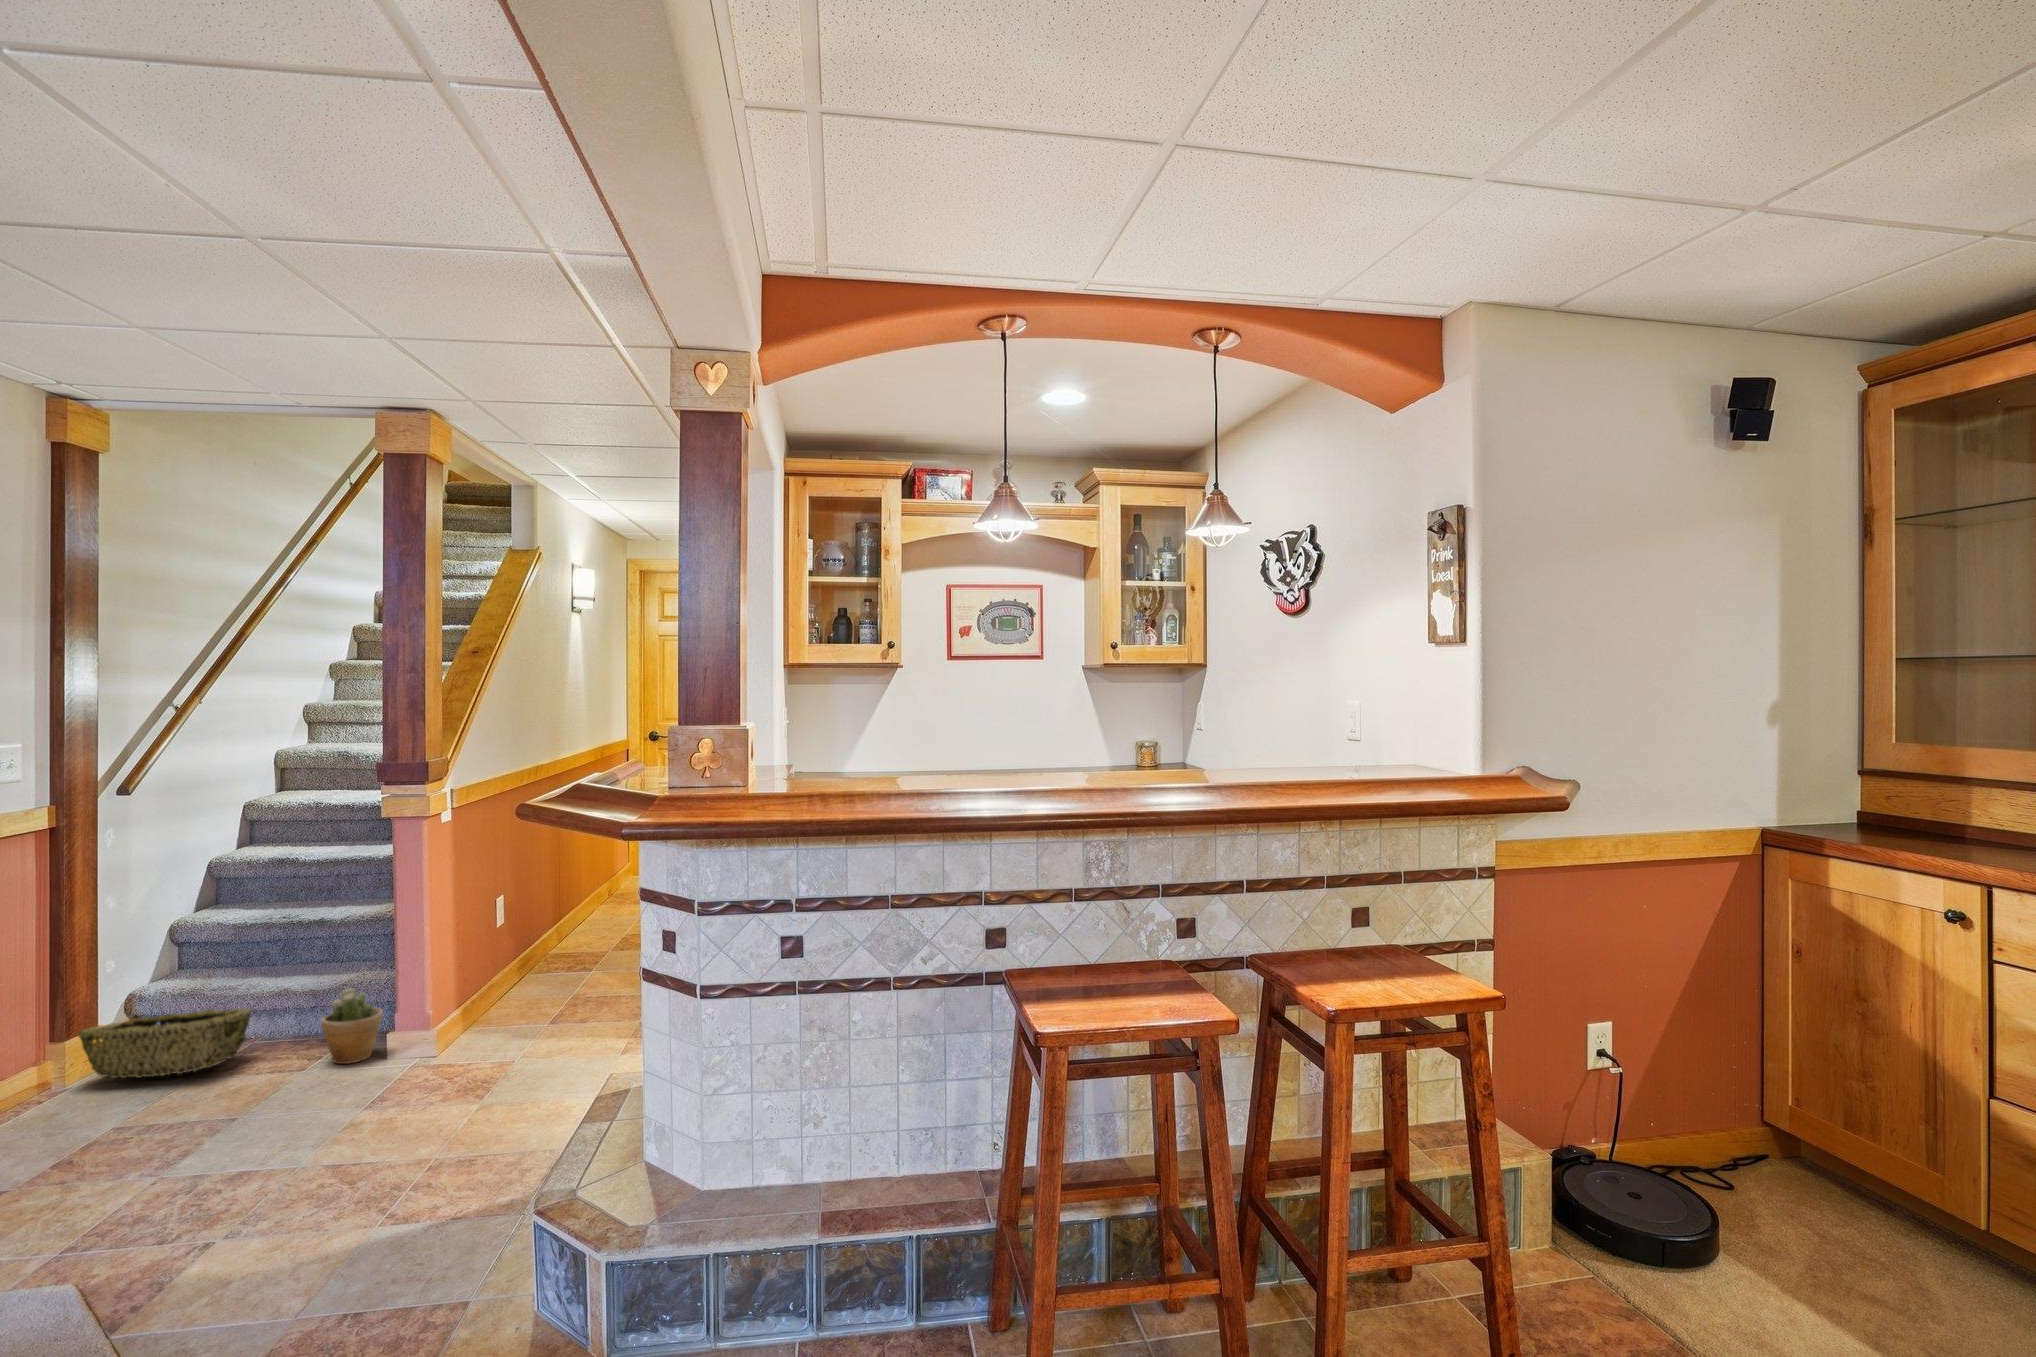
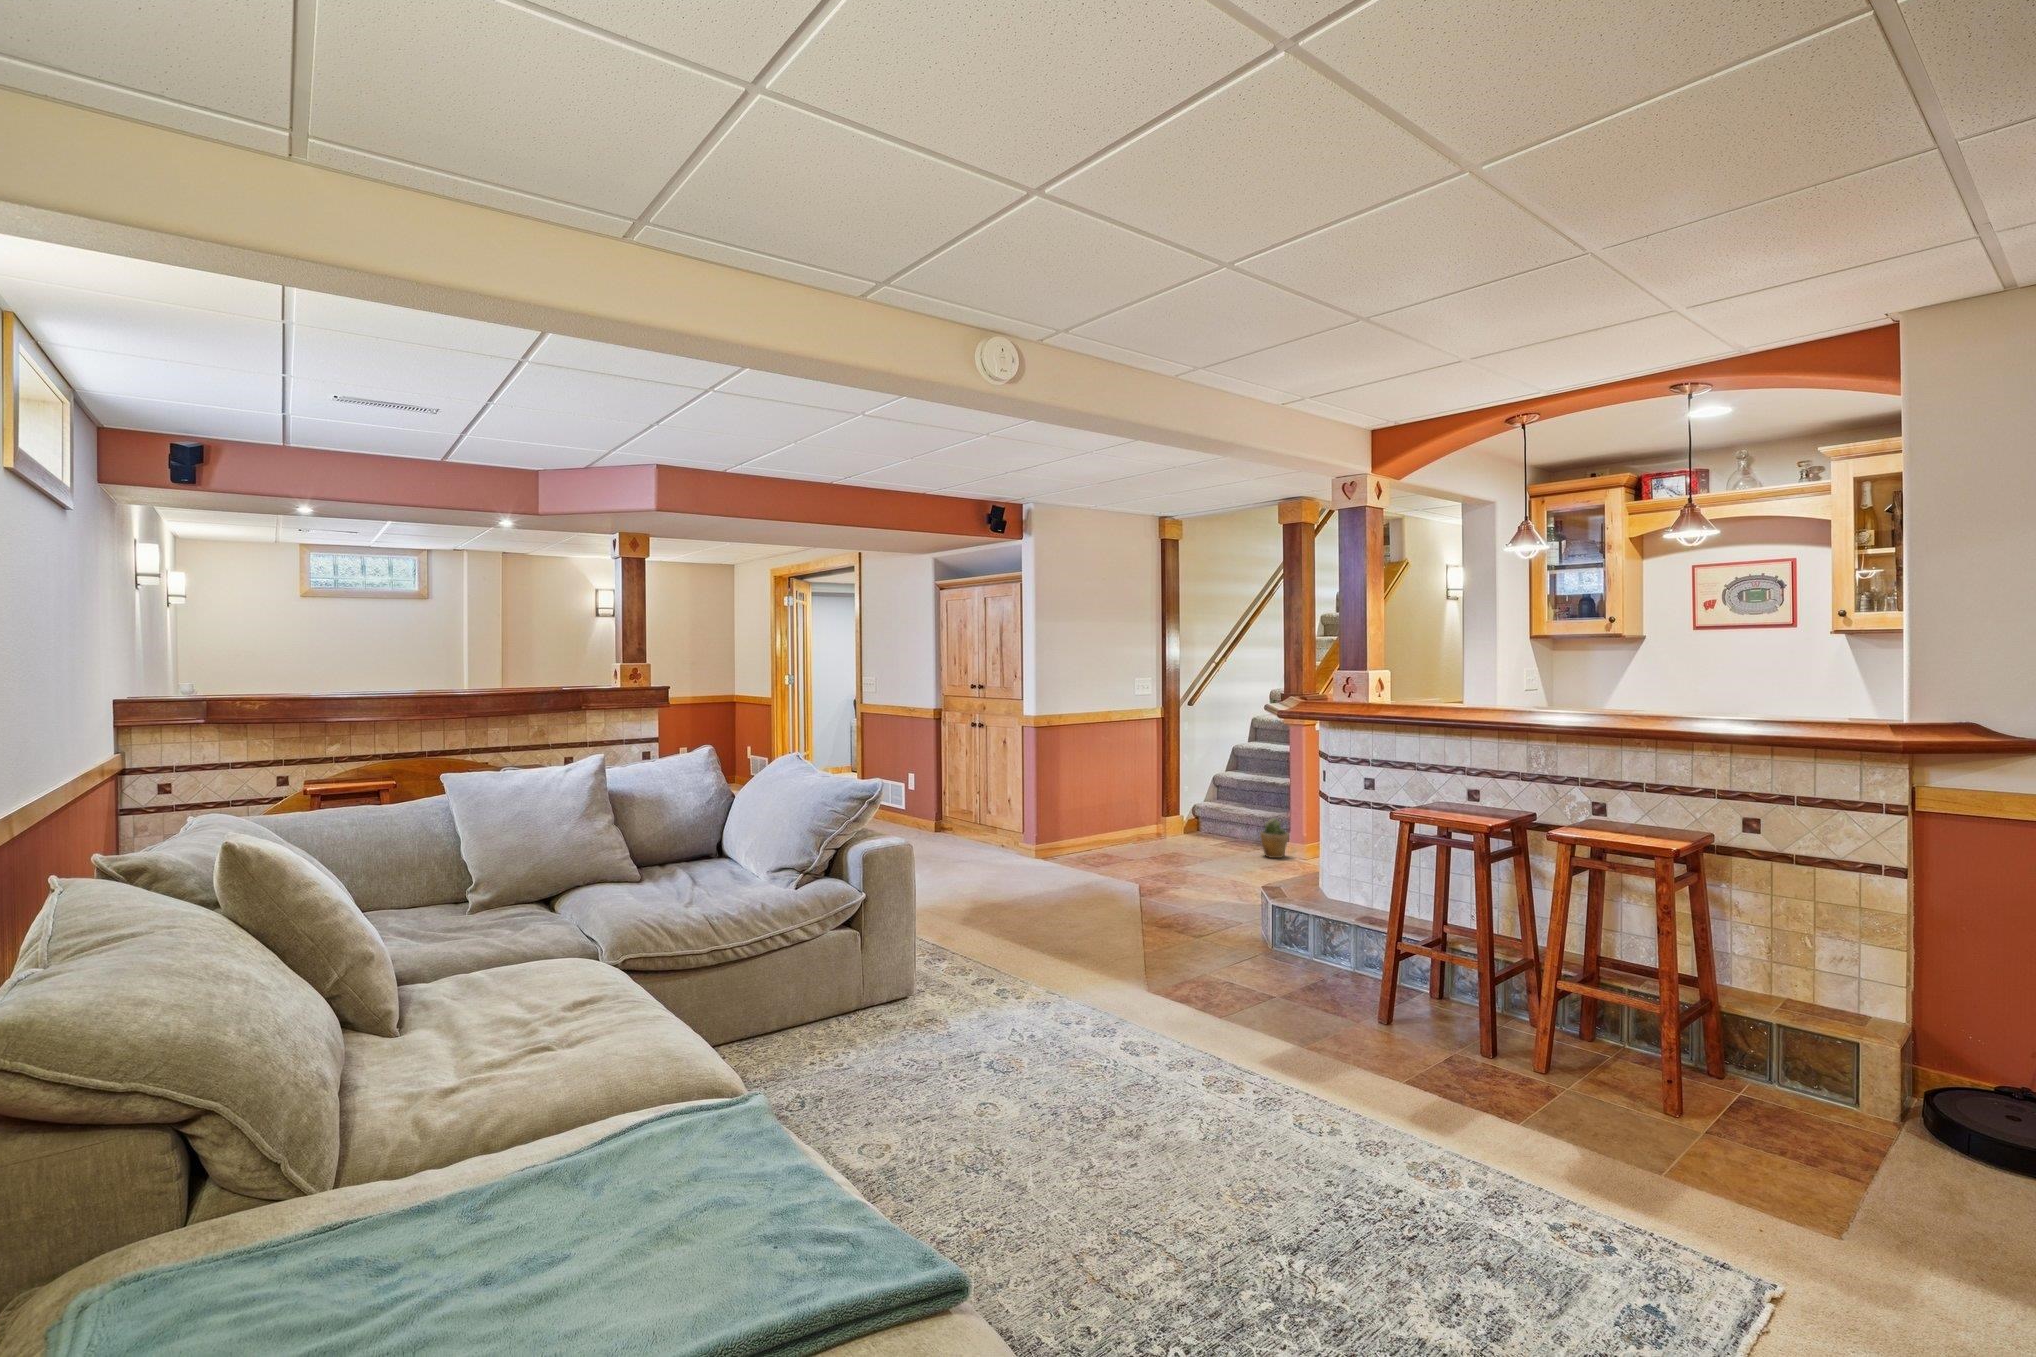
woven basket: present [78,1009,252,1078] -> none [1168,814,1235,846]

